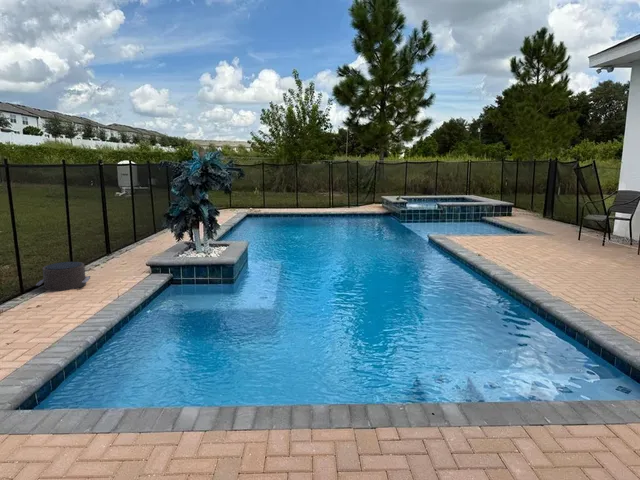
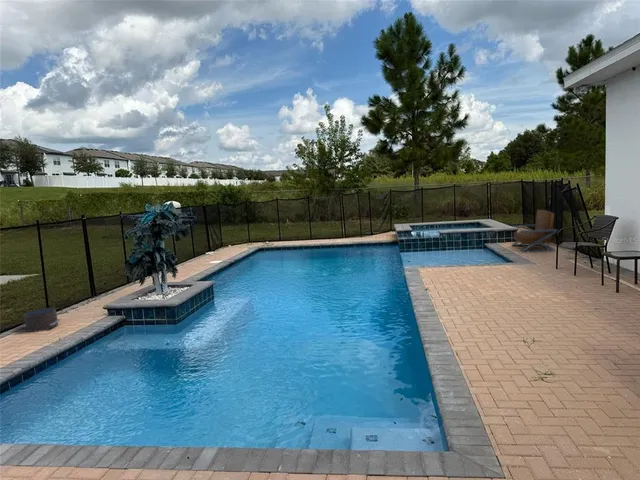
lounge chair: none [513,183,567,223] -> present [512,210,557,252]

